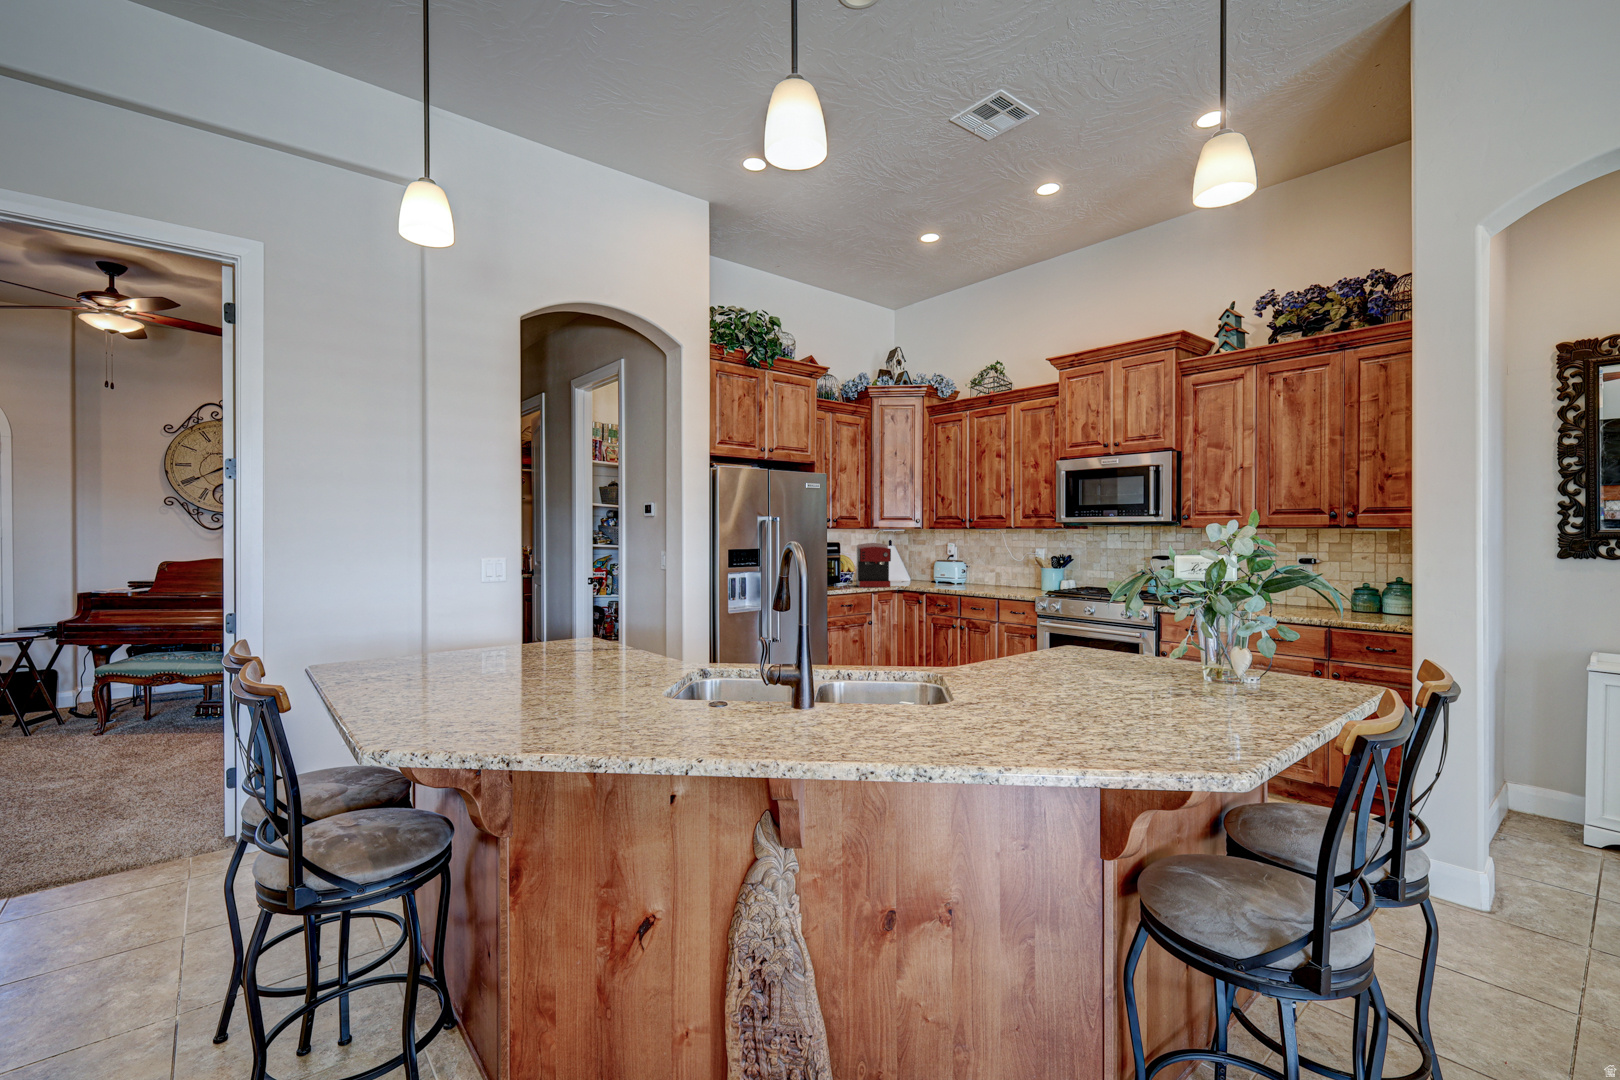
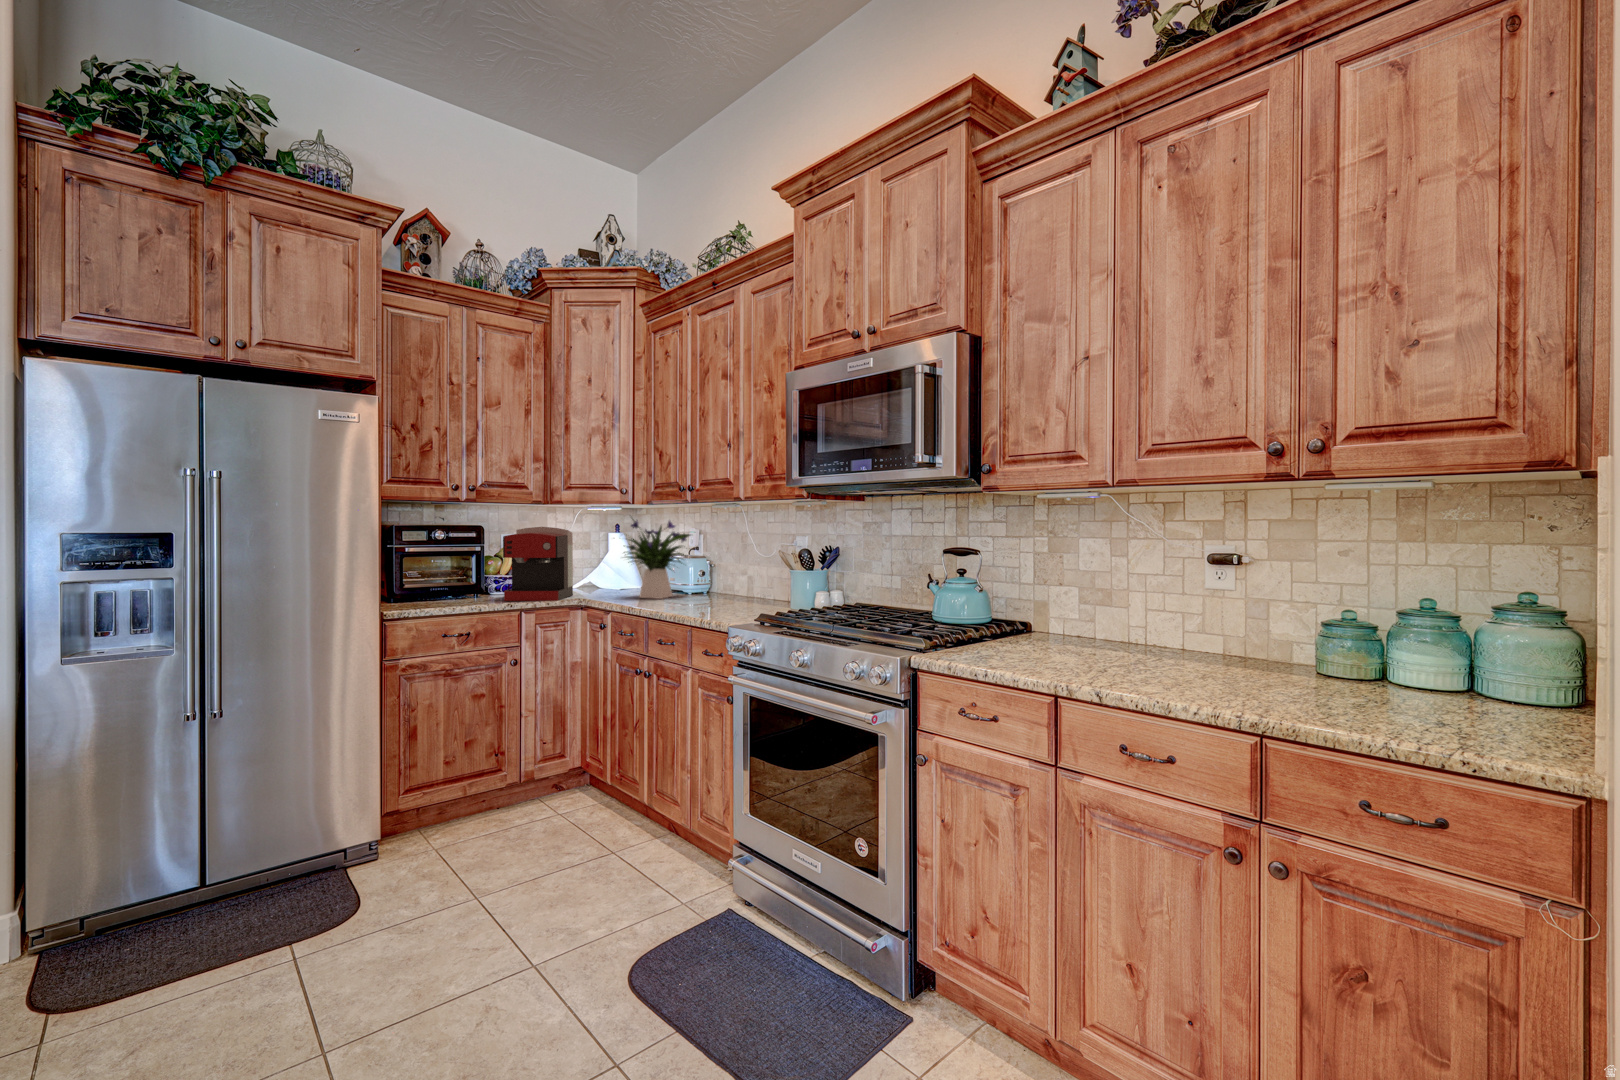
flower arrangement: none [922,536,969,586] -> present [624,521,690,599]

